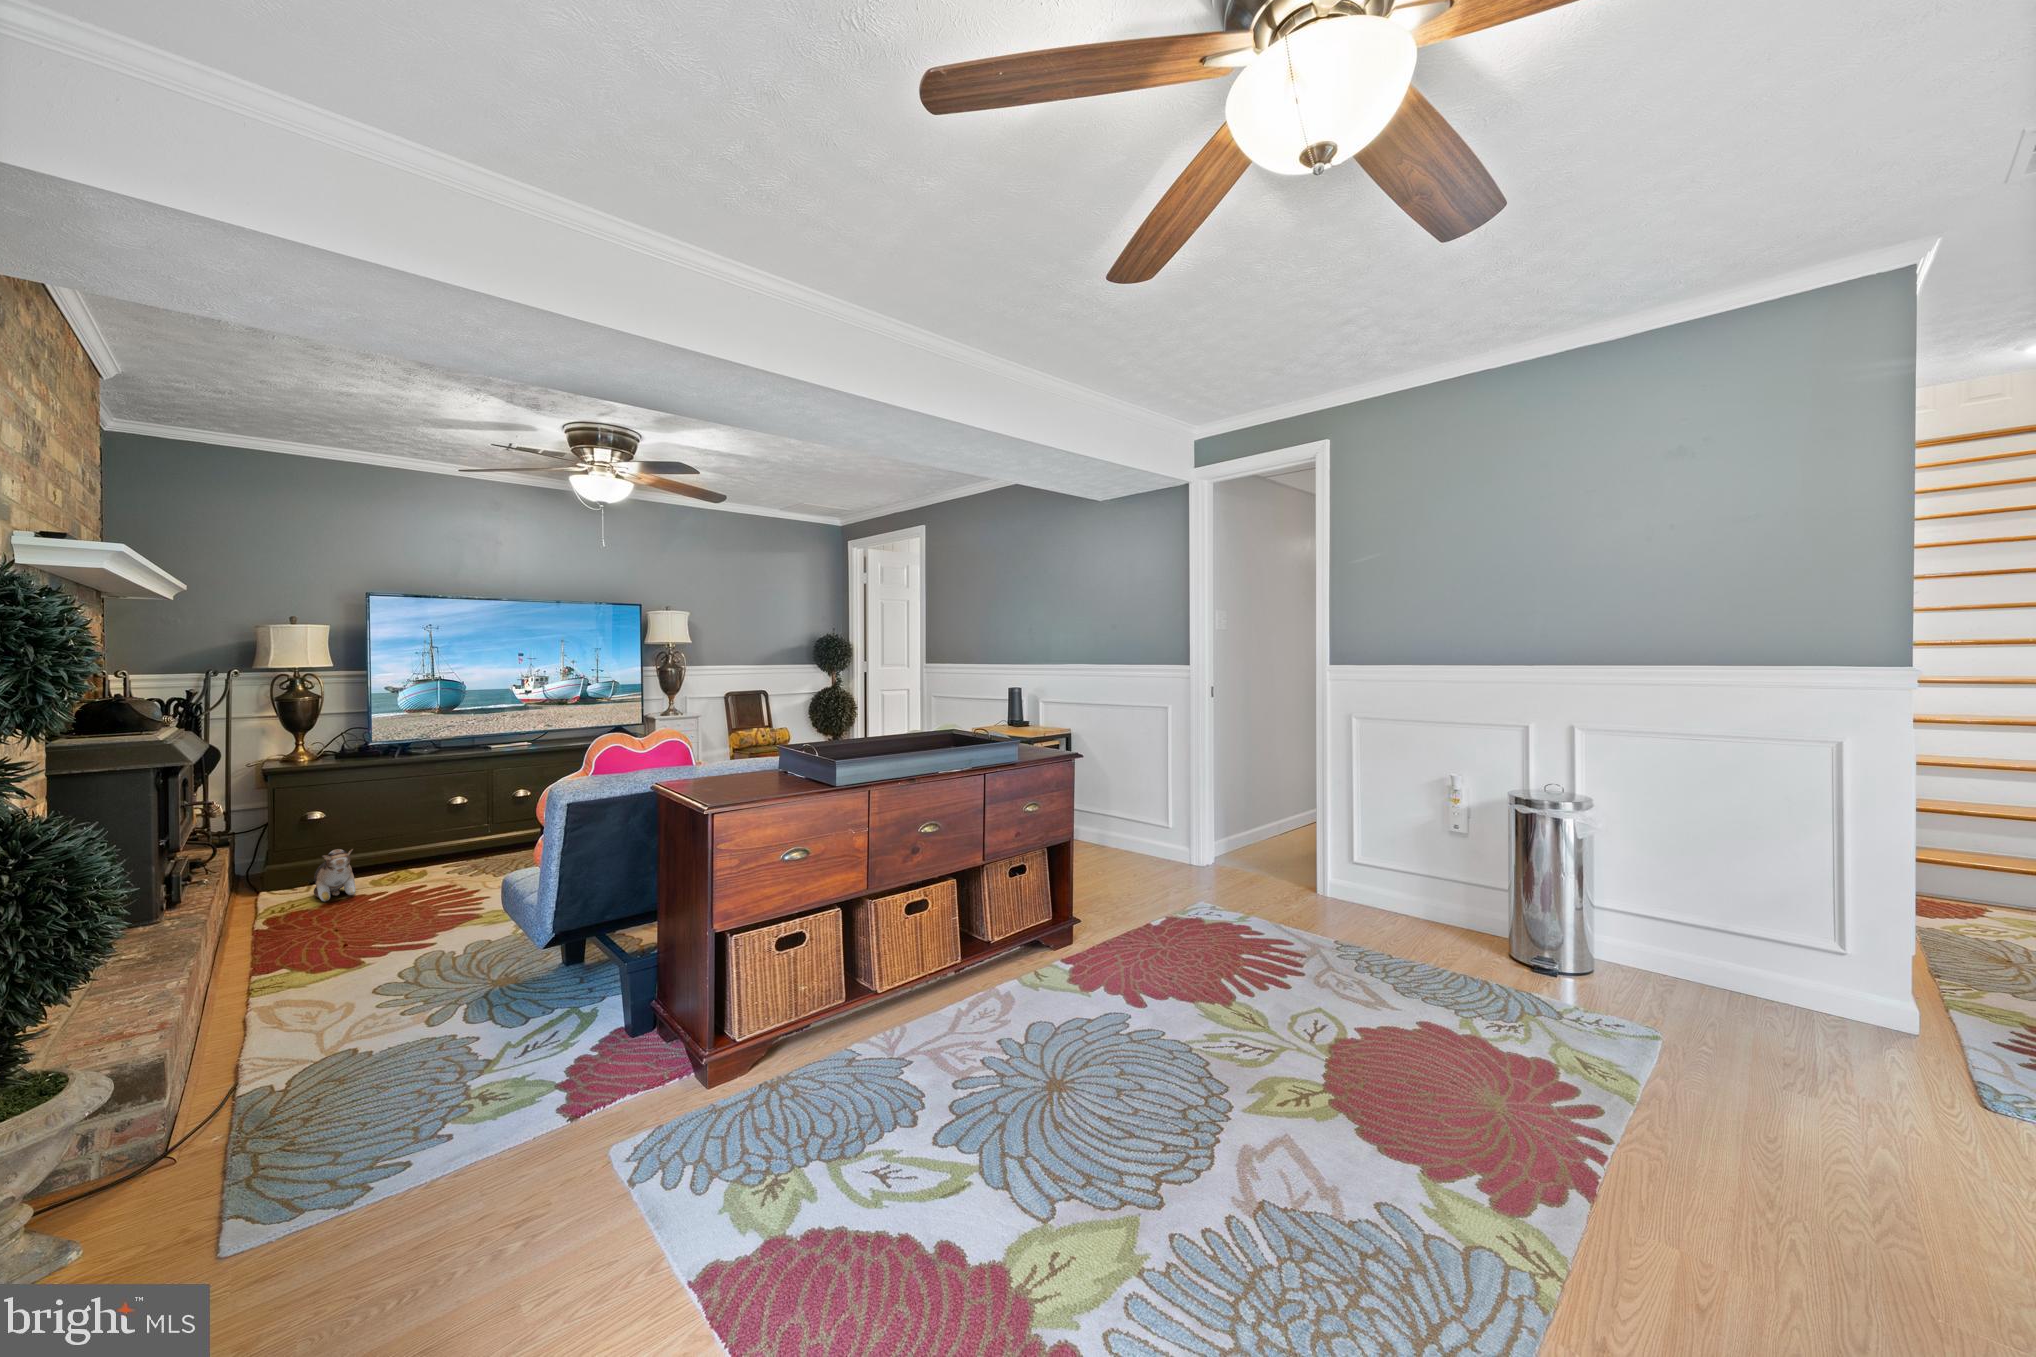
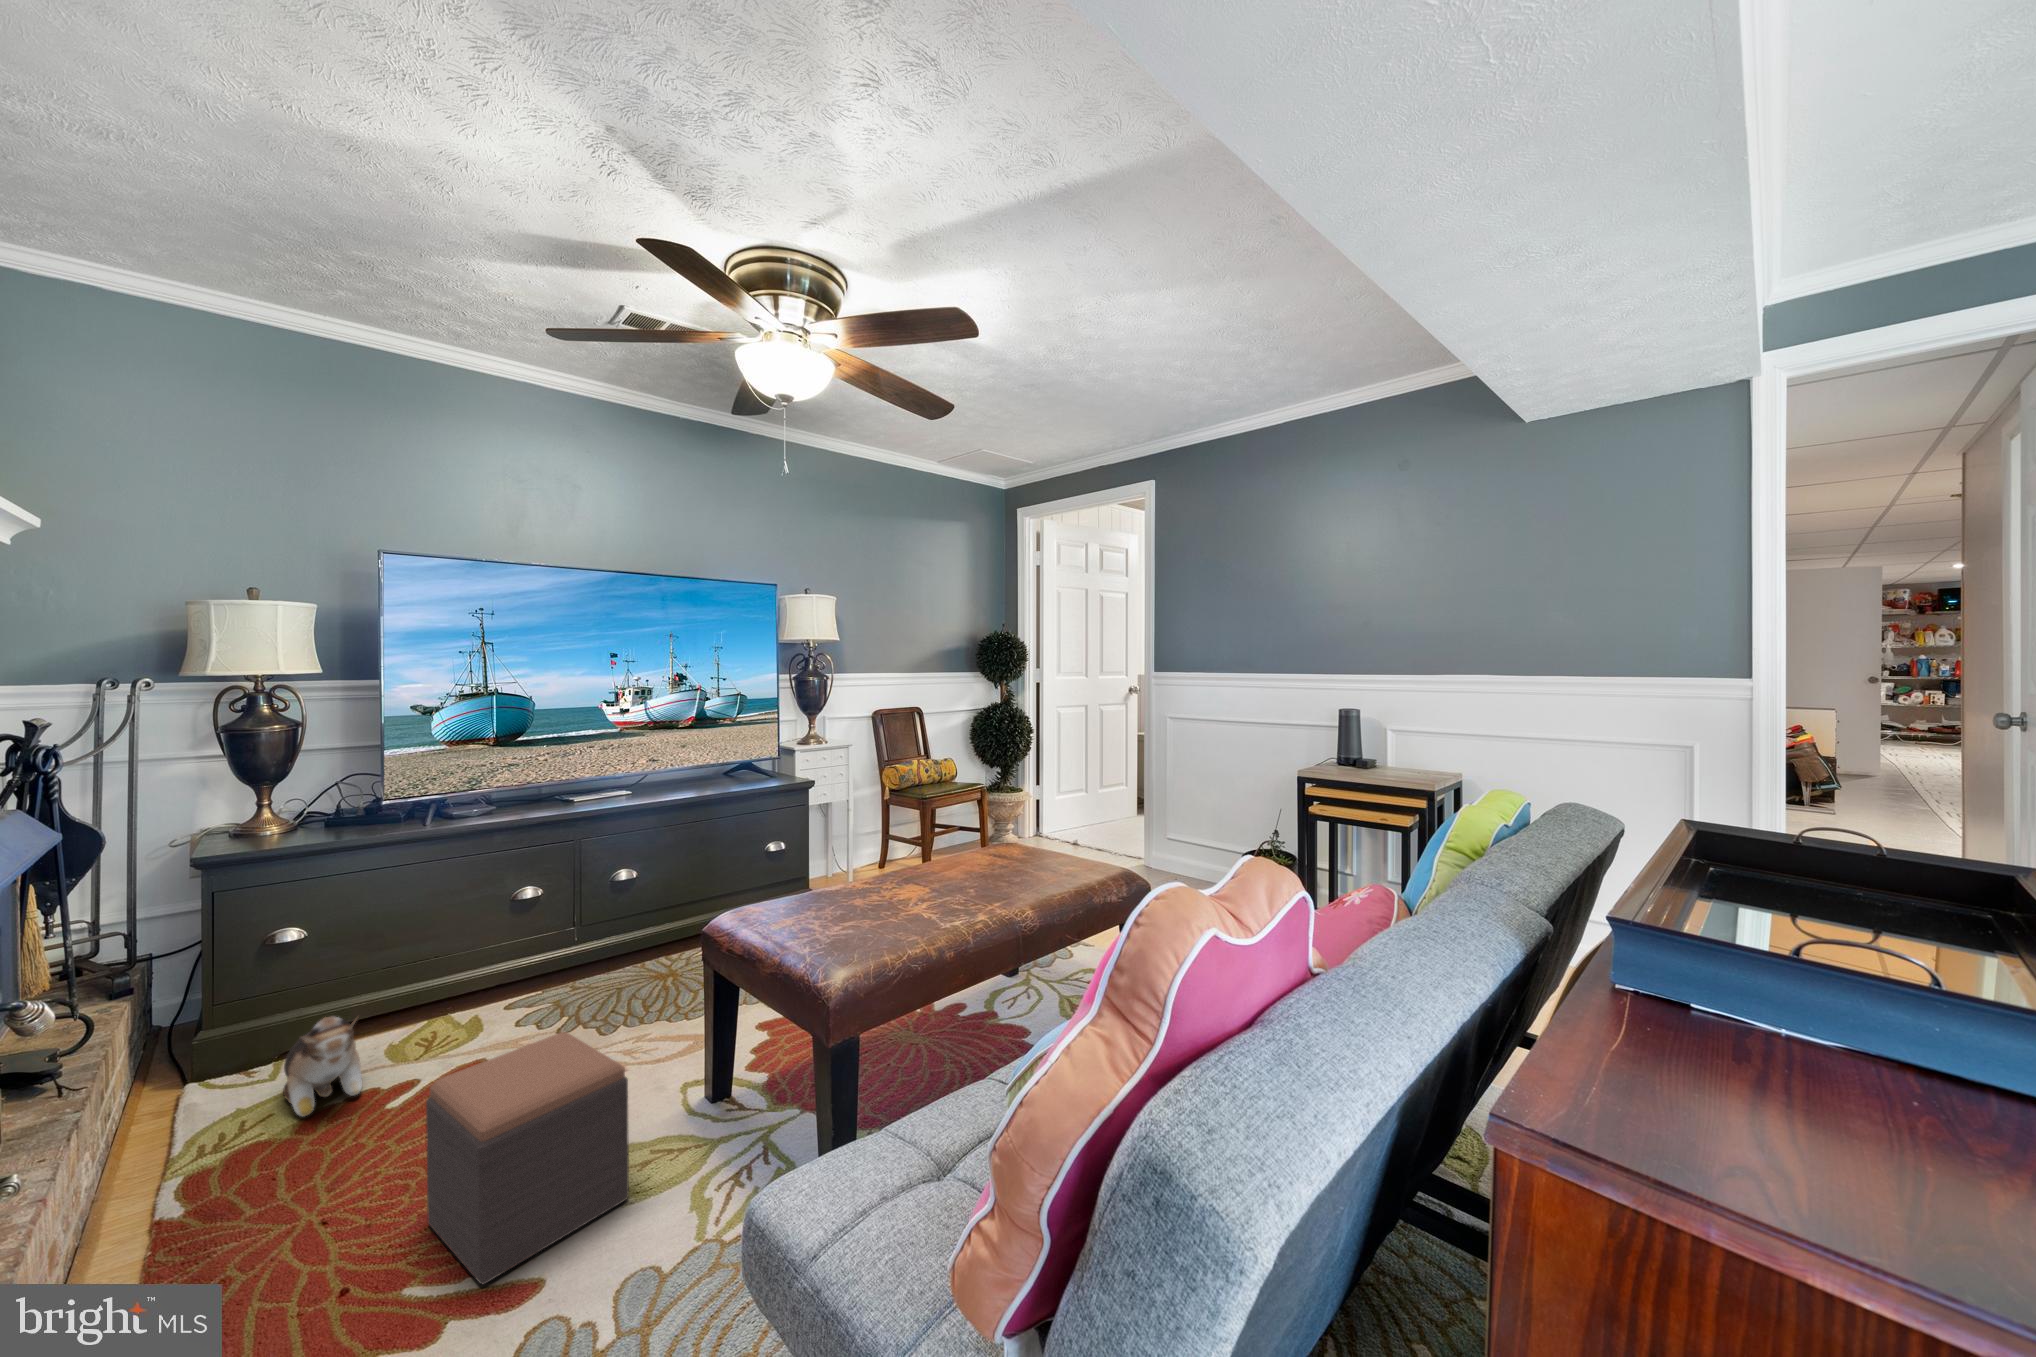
footstool: none [382,849,482,943] -> present [426,1032,629,1285]

